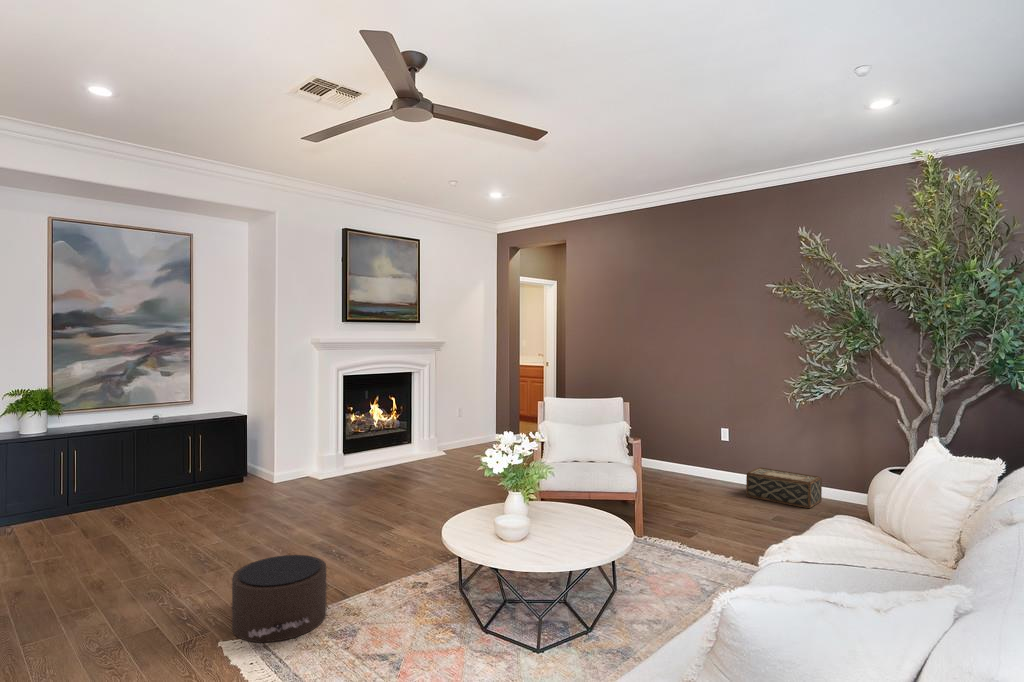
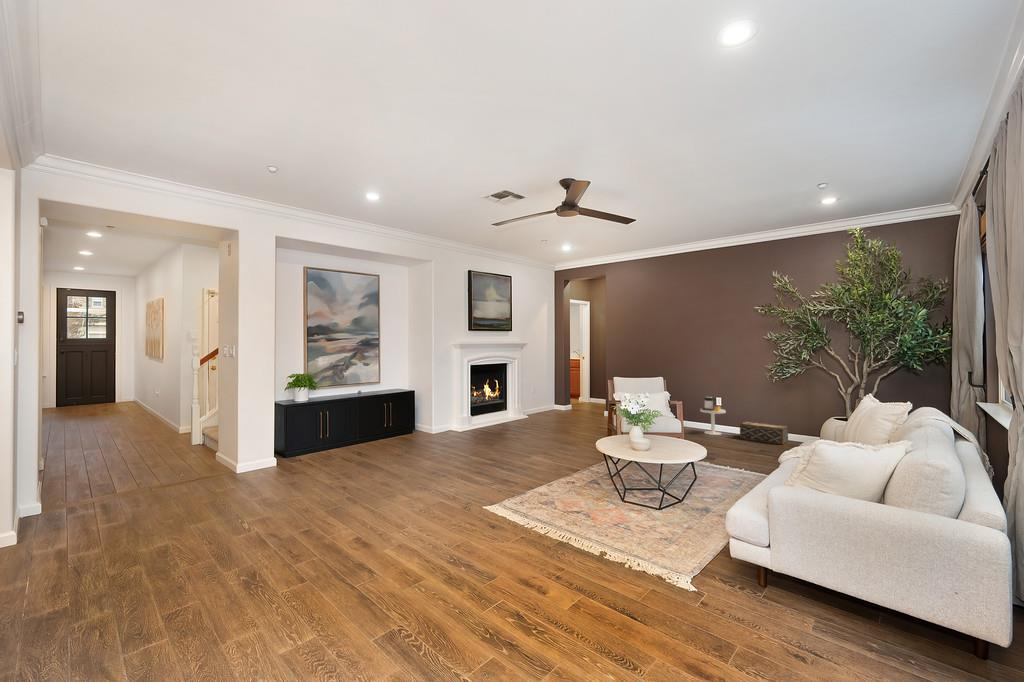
side table: none [689,428,728,489] -> present [700,397,726,435]
pouf: present [232,555,326,642] -> none [482,465,539,509]

